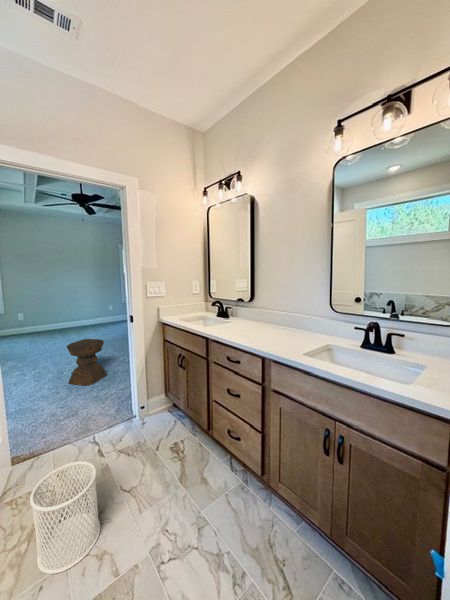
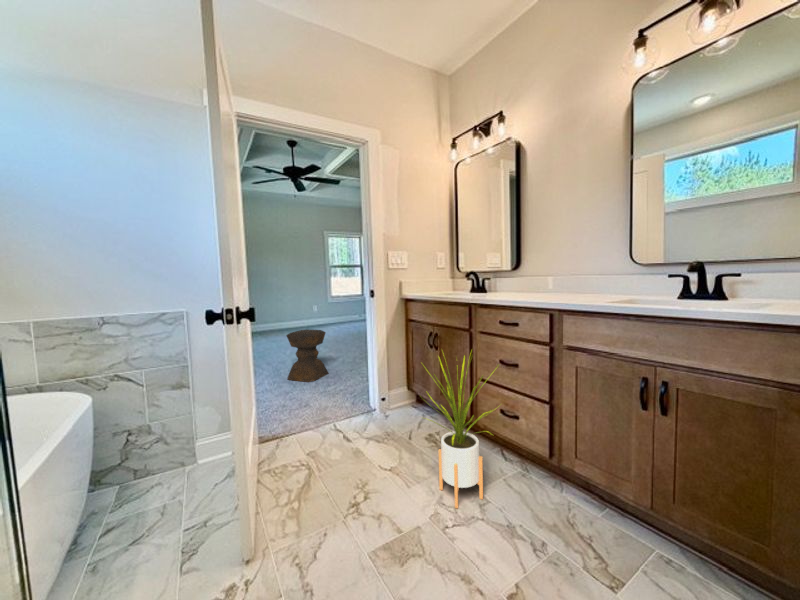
house plant: none [140,390,217,536] -> present [425,356,492,508]
wastebasket: present [30,461,100,574] -> none [309,424,370,525]

